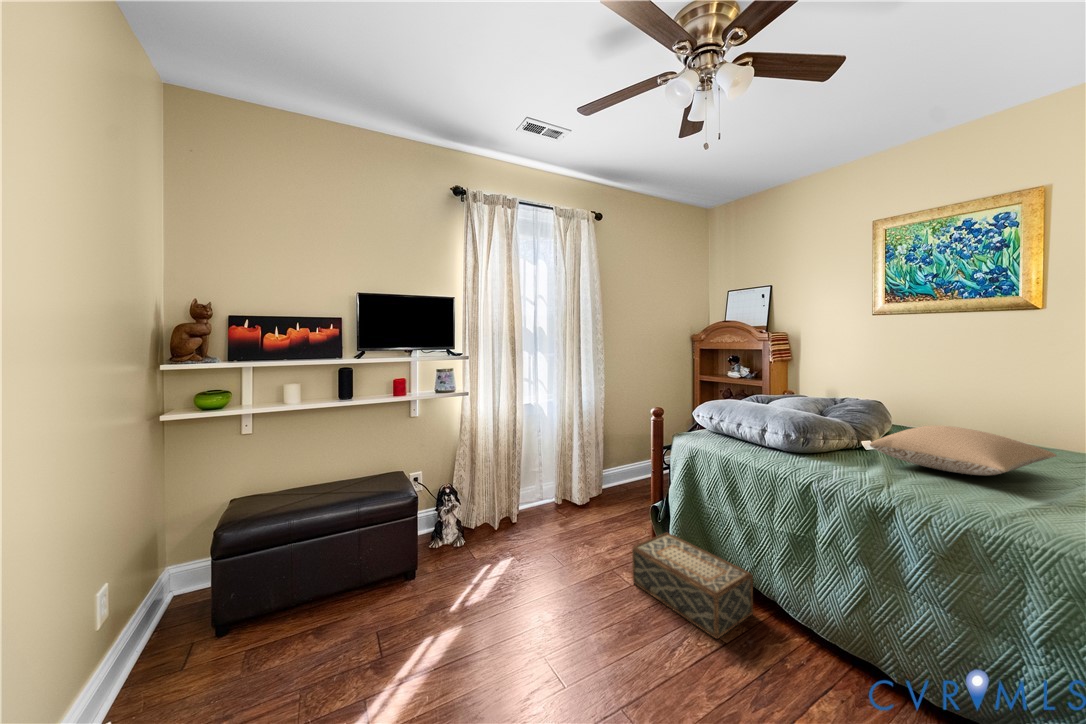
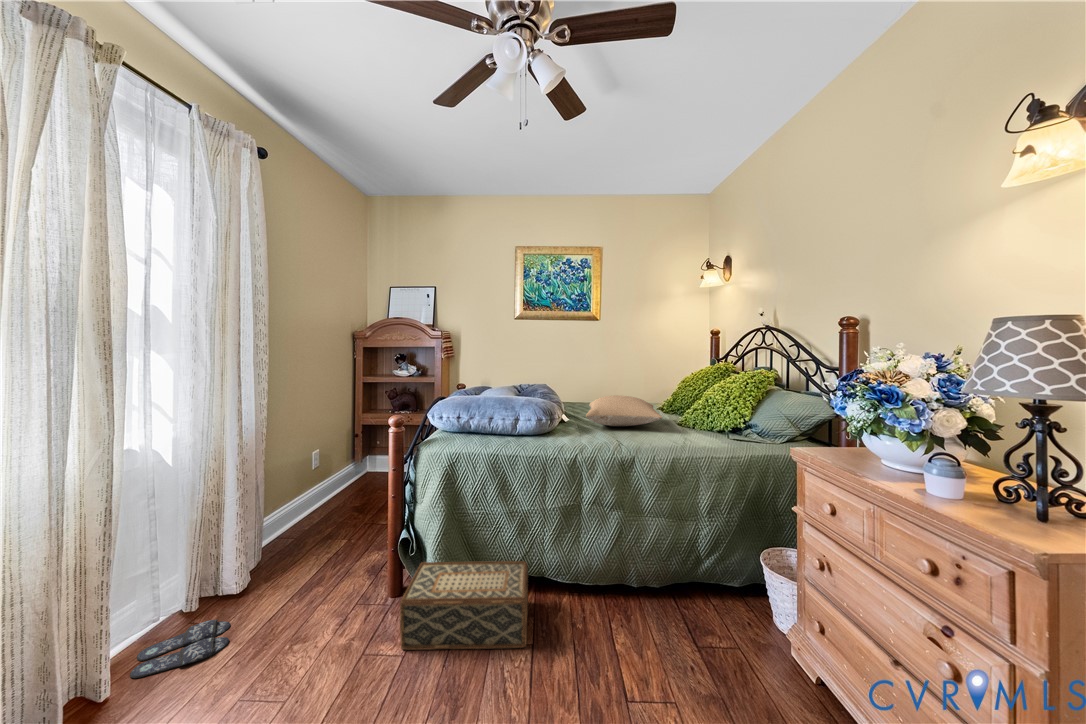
slippers: none [527,513,569,531] -> present [130,620,230,678]

